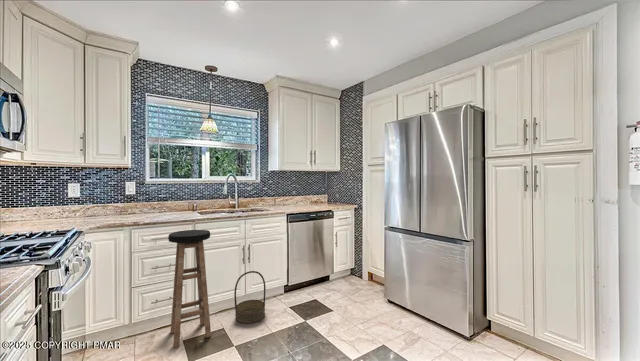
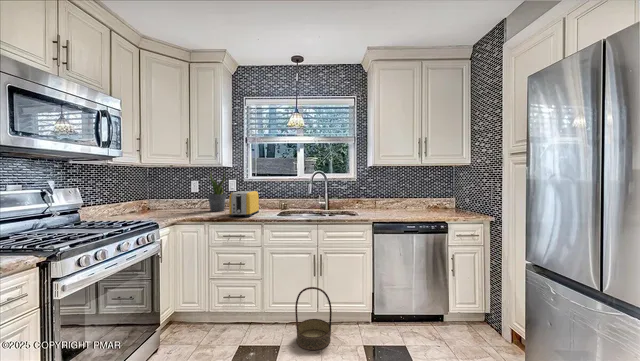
potted plant: none [103,170,129,217] -> present [208,174,226,211]
toaster: none [151,193,176,219] -> present [229,191,259,217]
bar stool: present [168,230,211,348] -> none [226,231,269,351]

